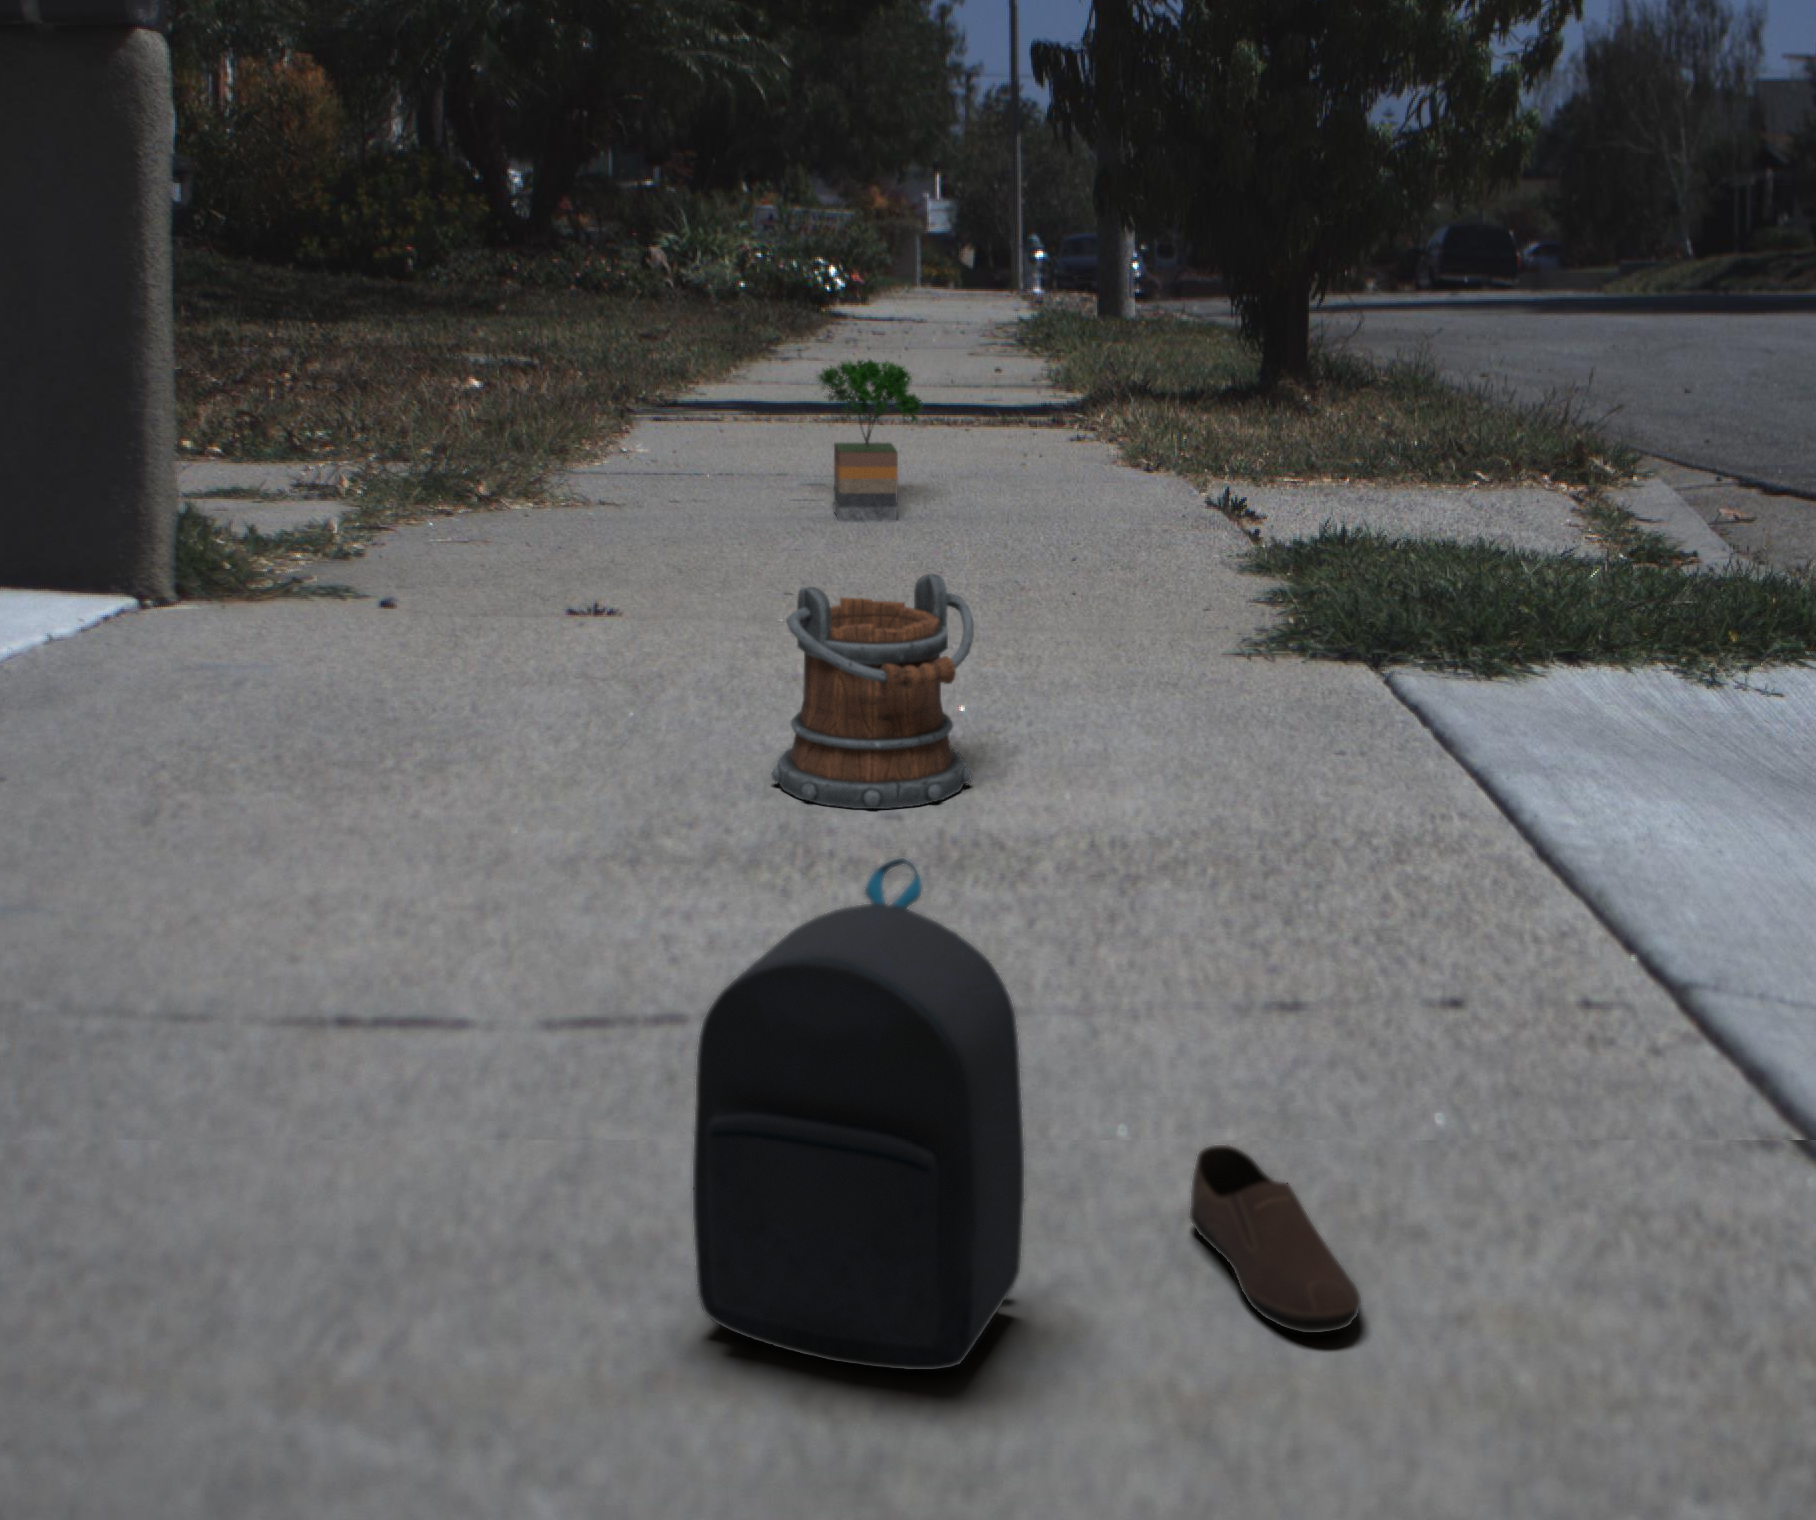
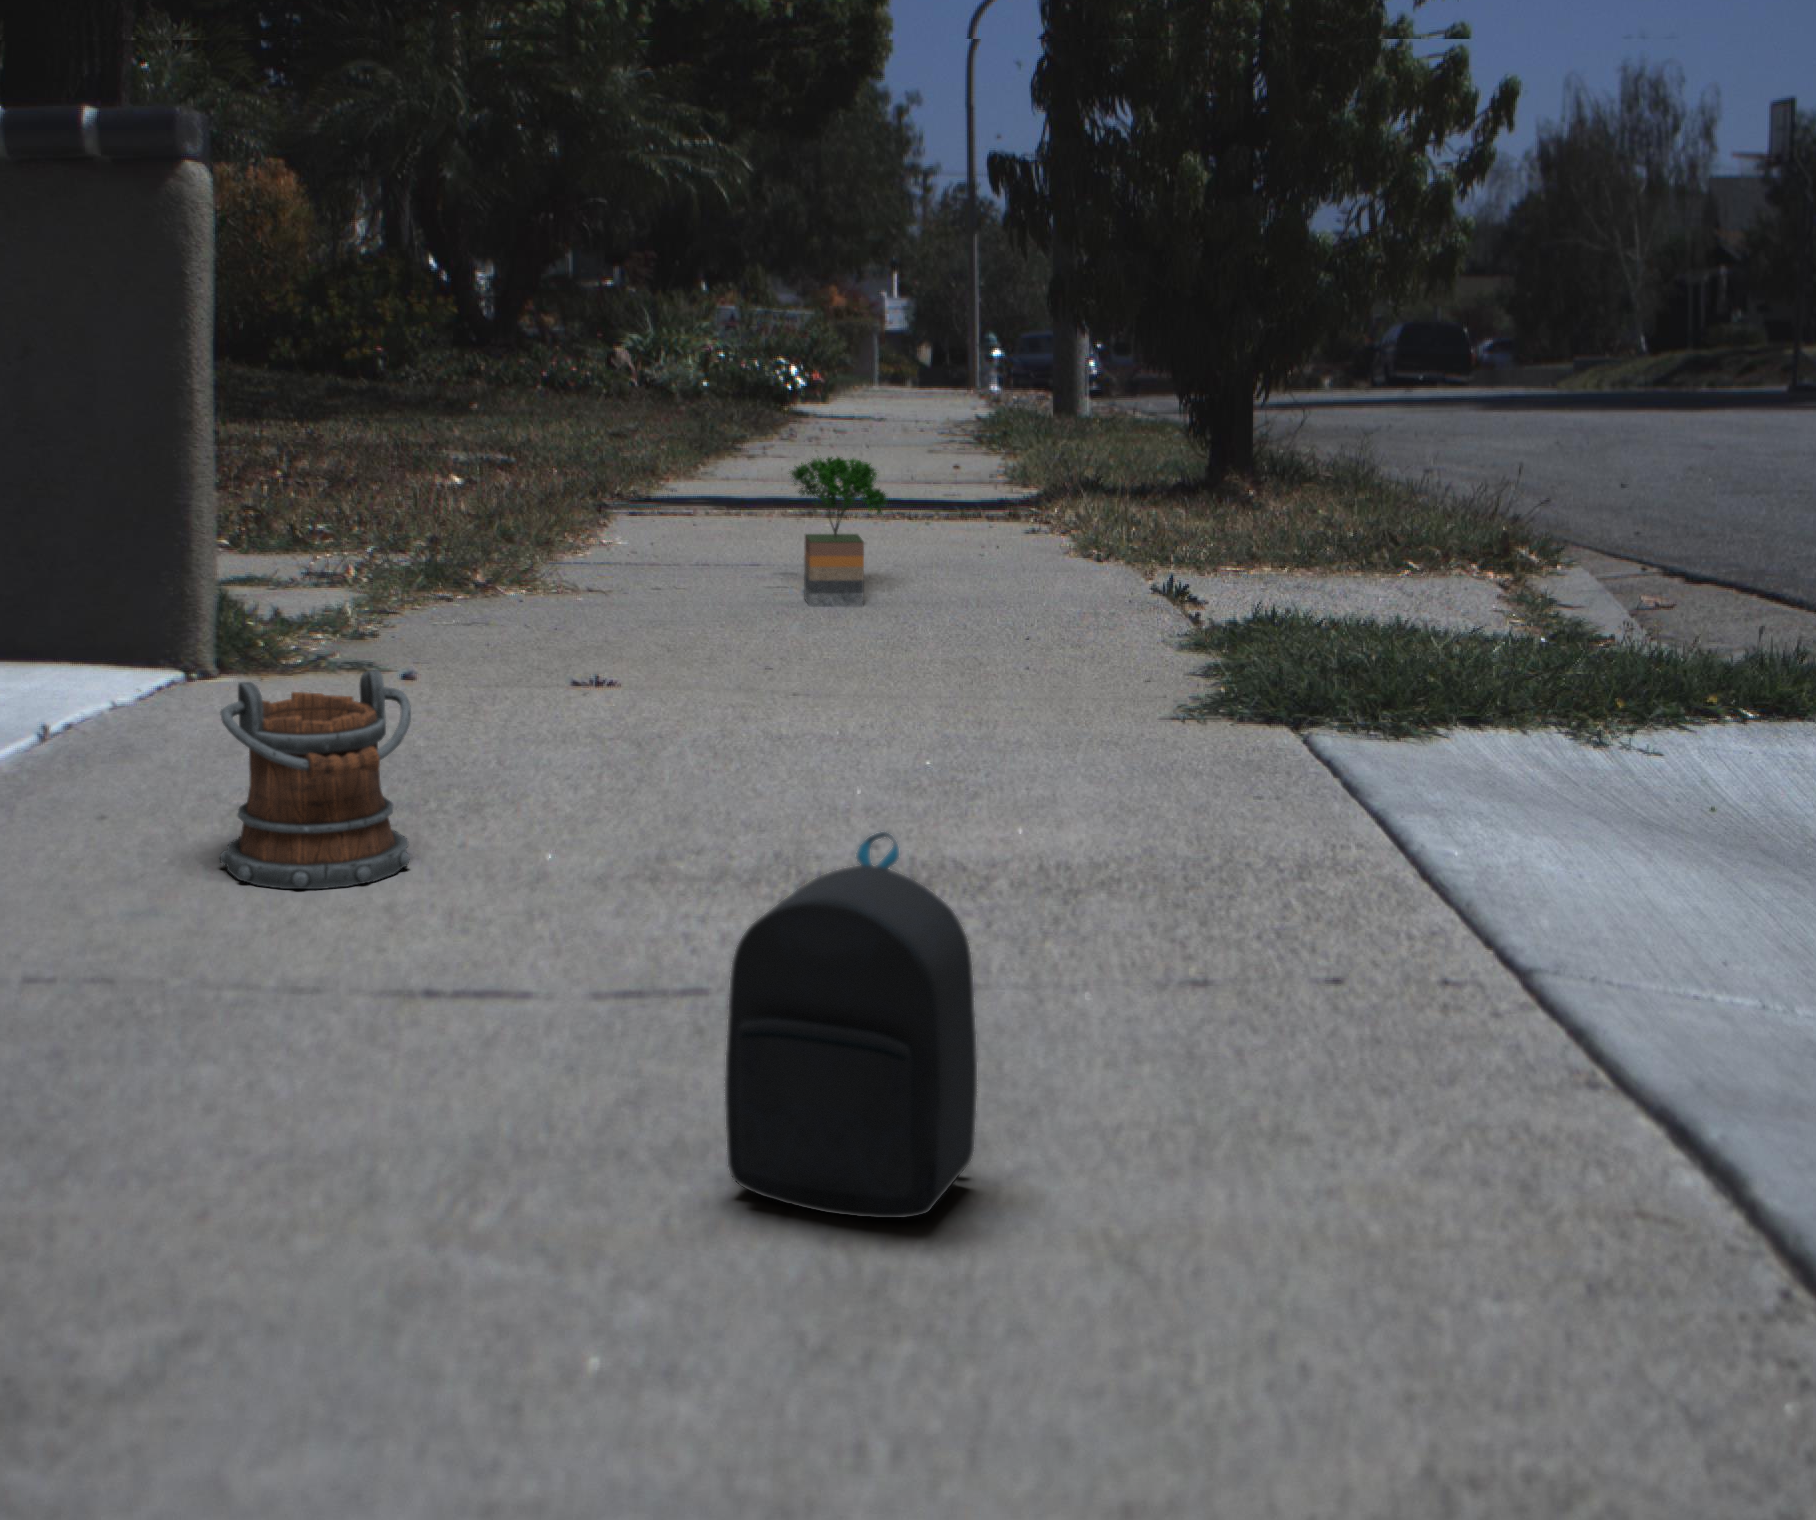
bucket: present [772,573,974,809] -> present [220,669,411,889]
shoe: present [1190,1145,1361,1333] -> none [1107,1067,1237,1198]

